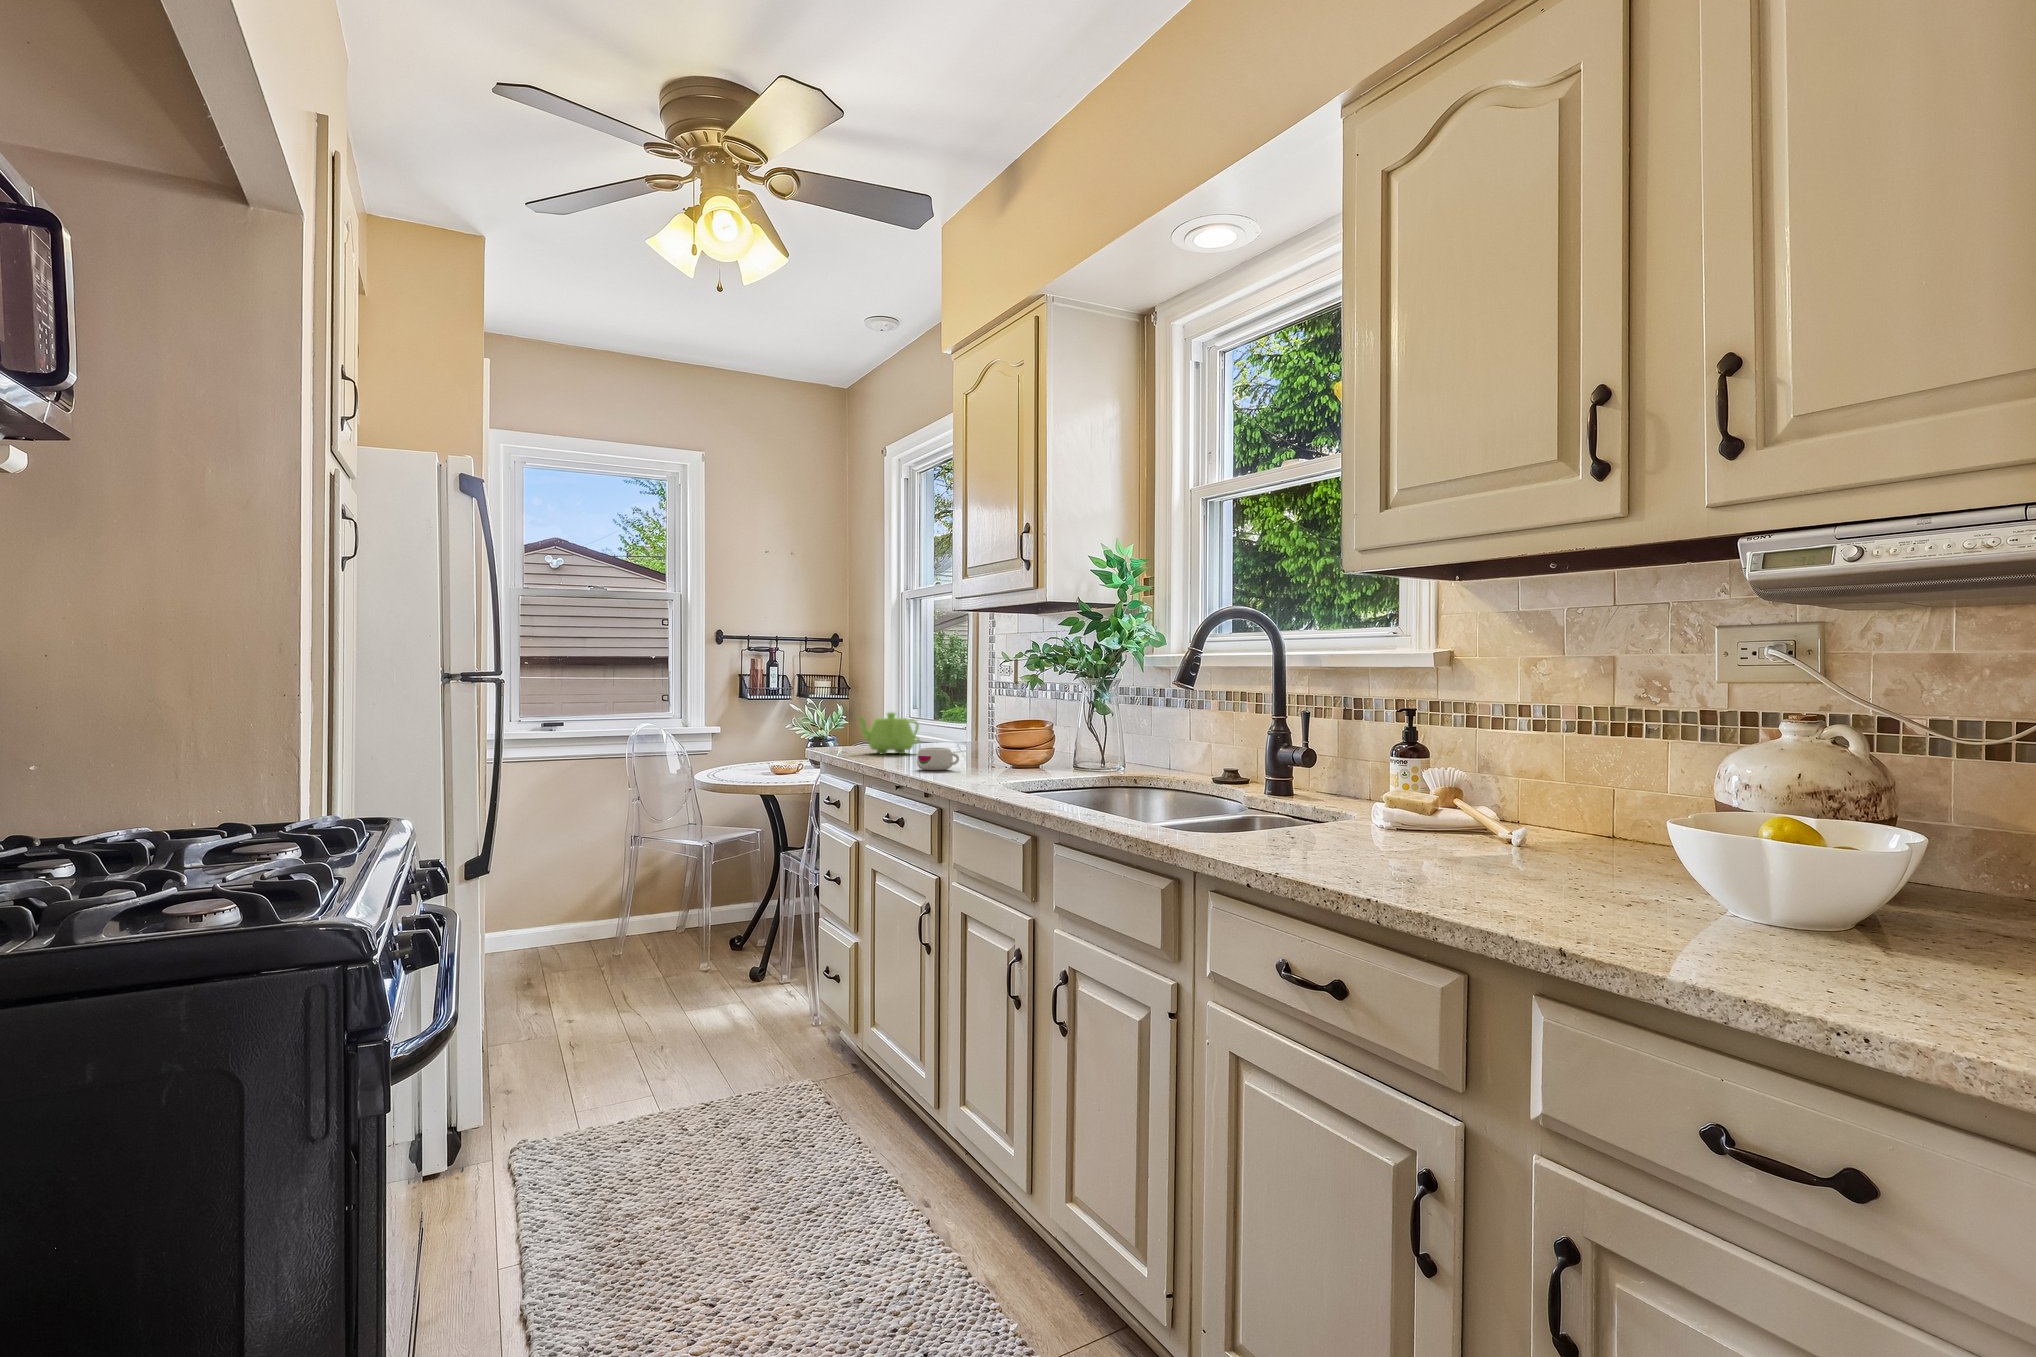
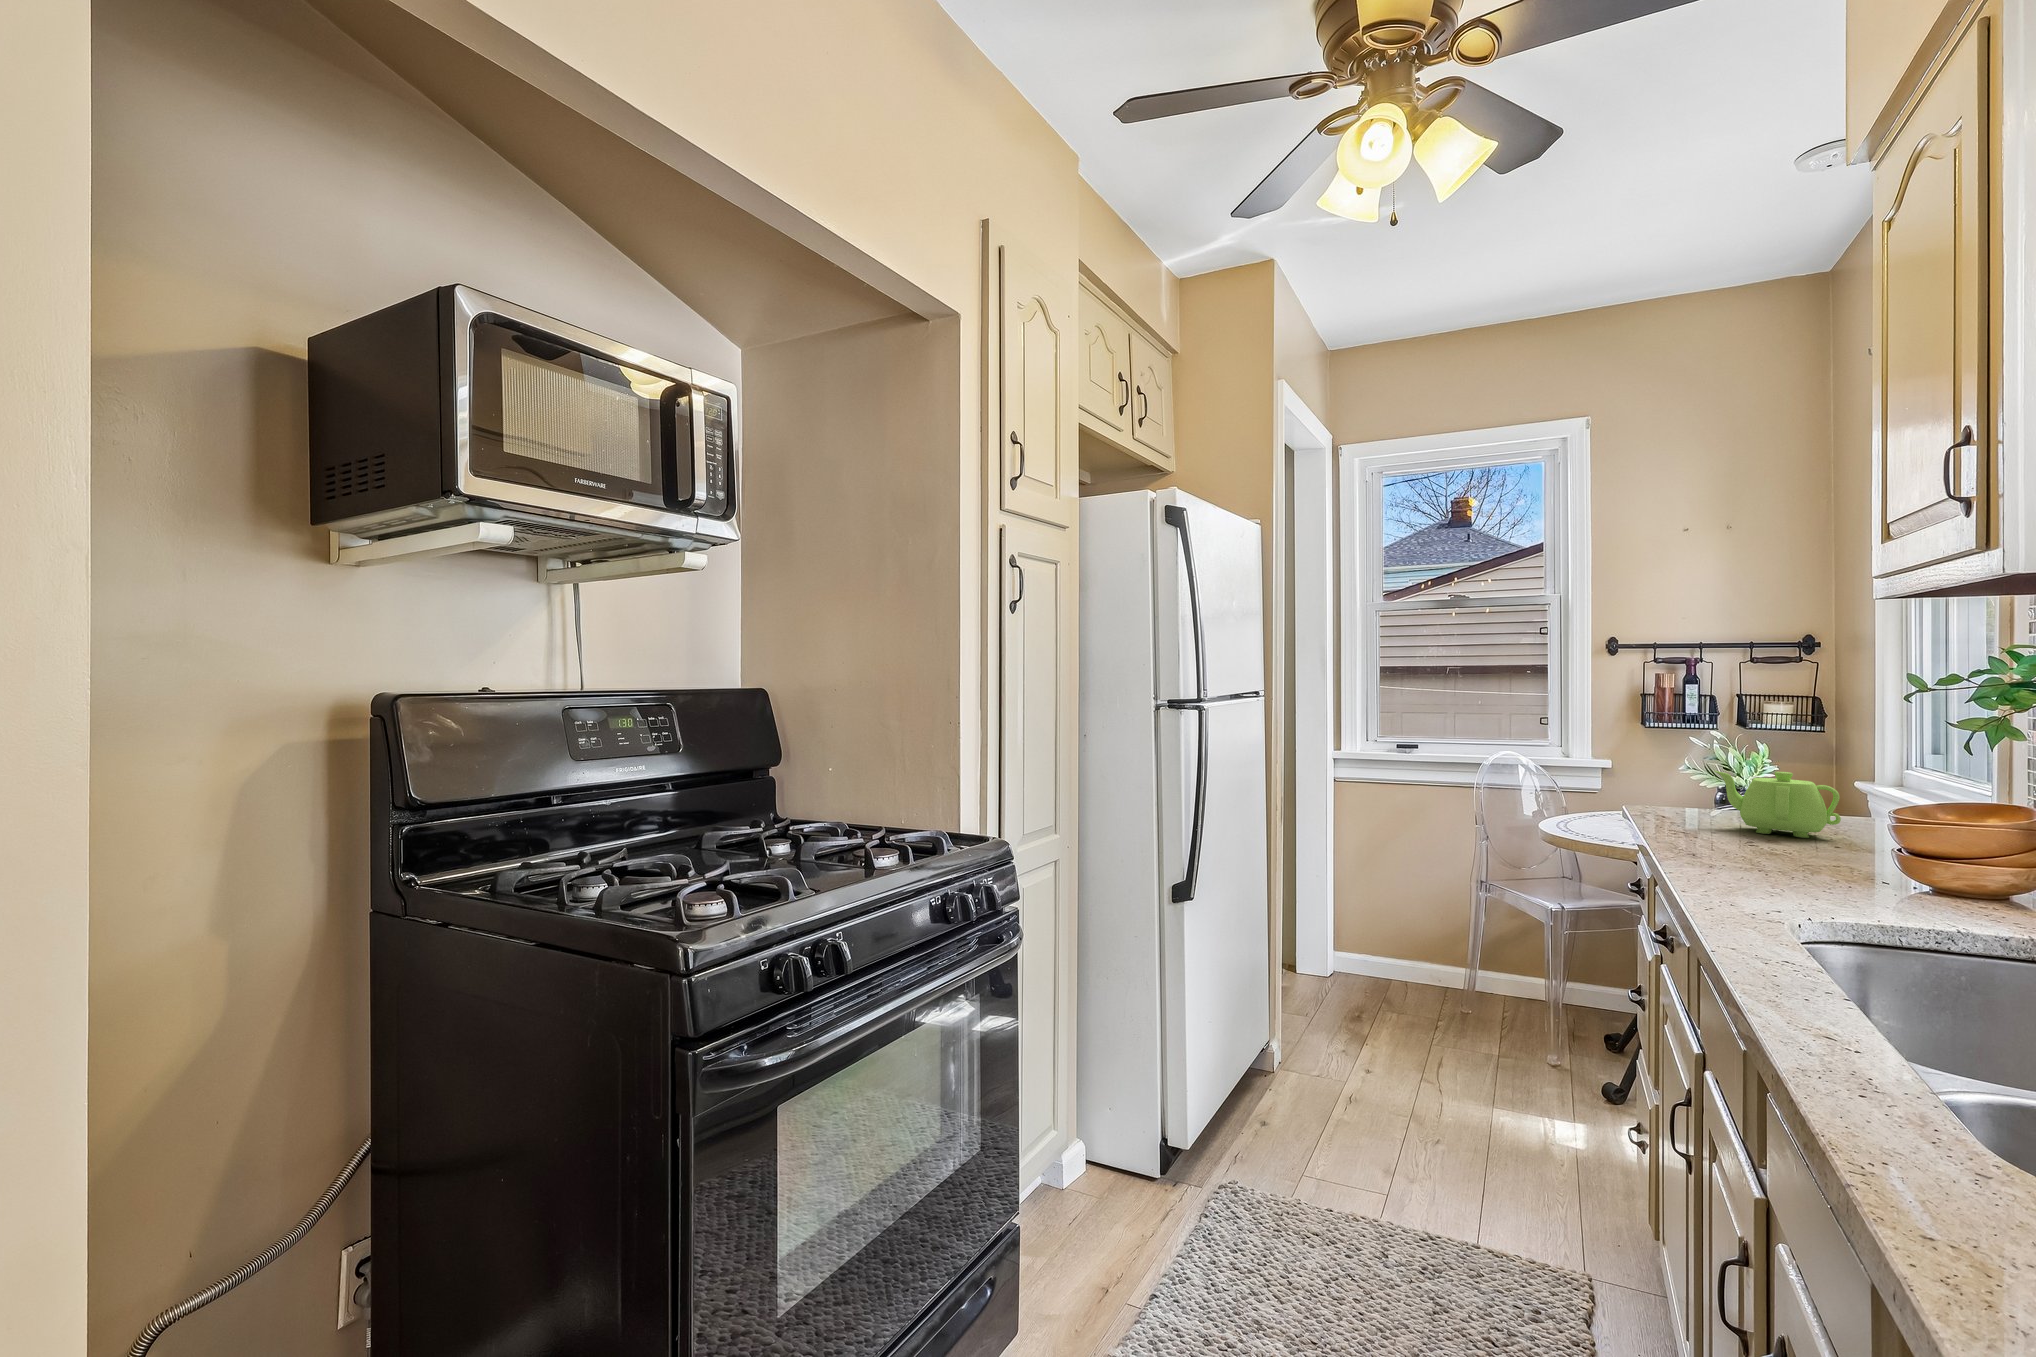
mug: present [917,748,959,770] -> none [1737,848,1819,891]

